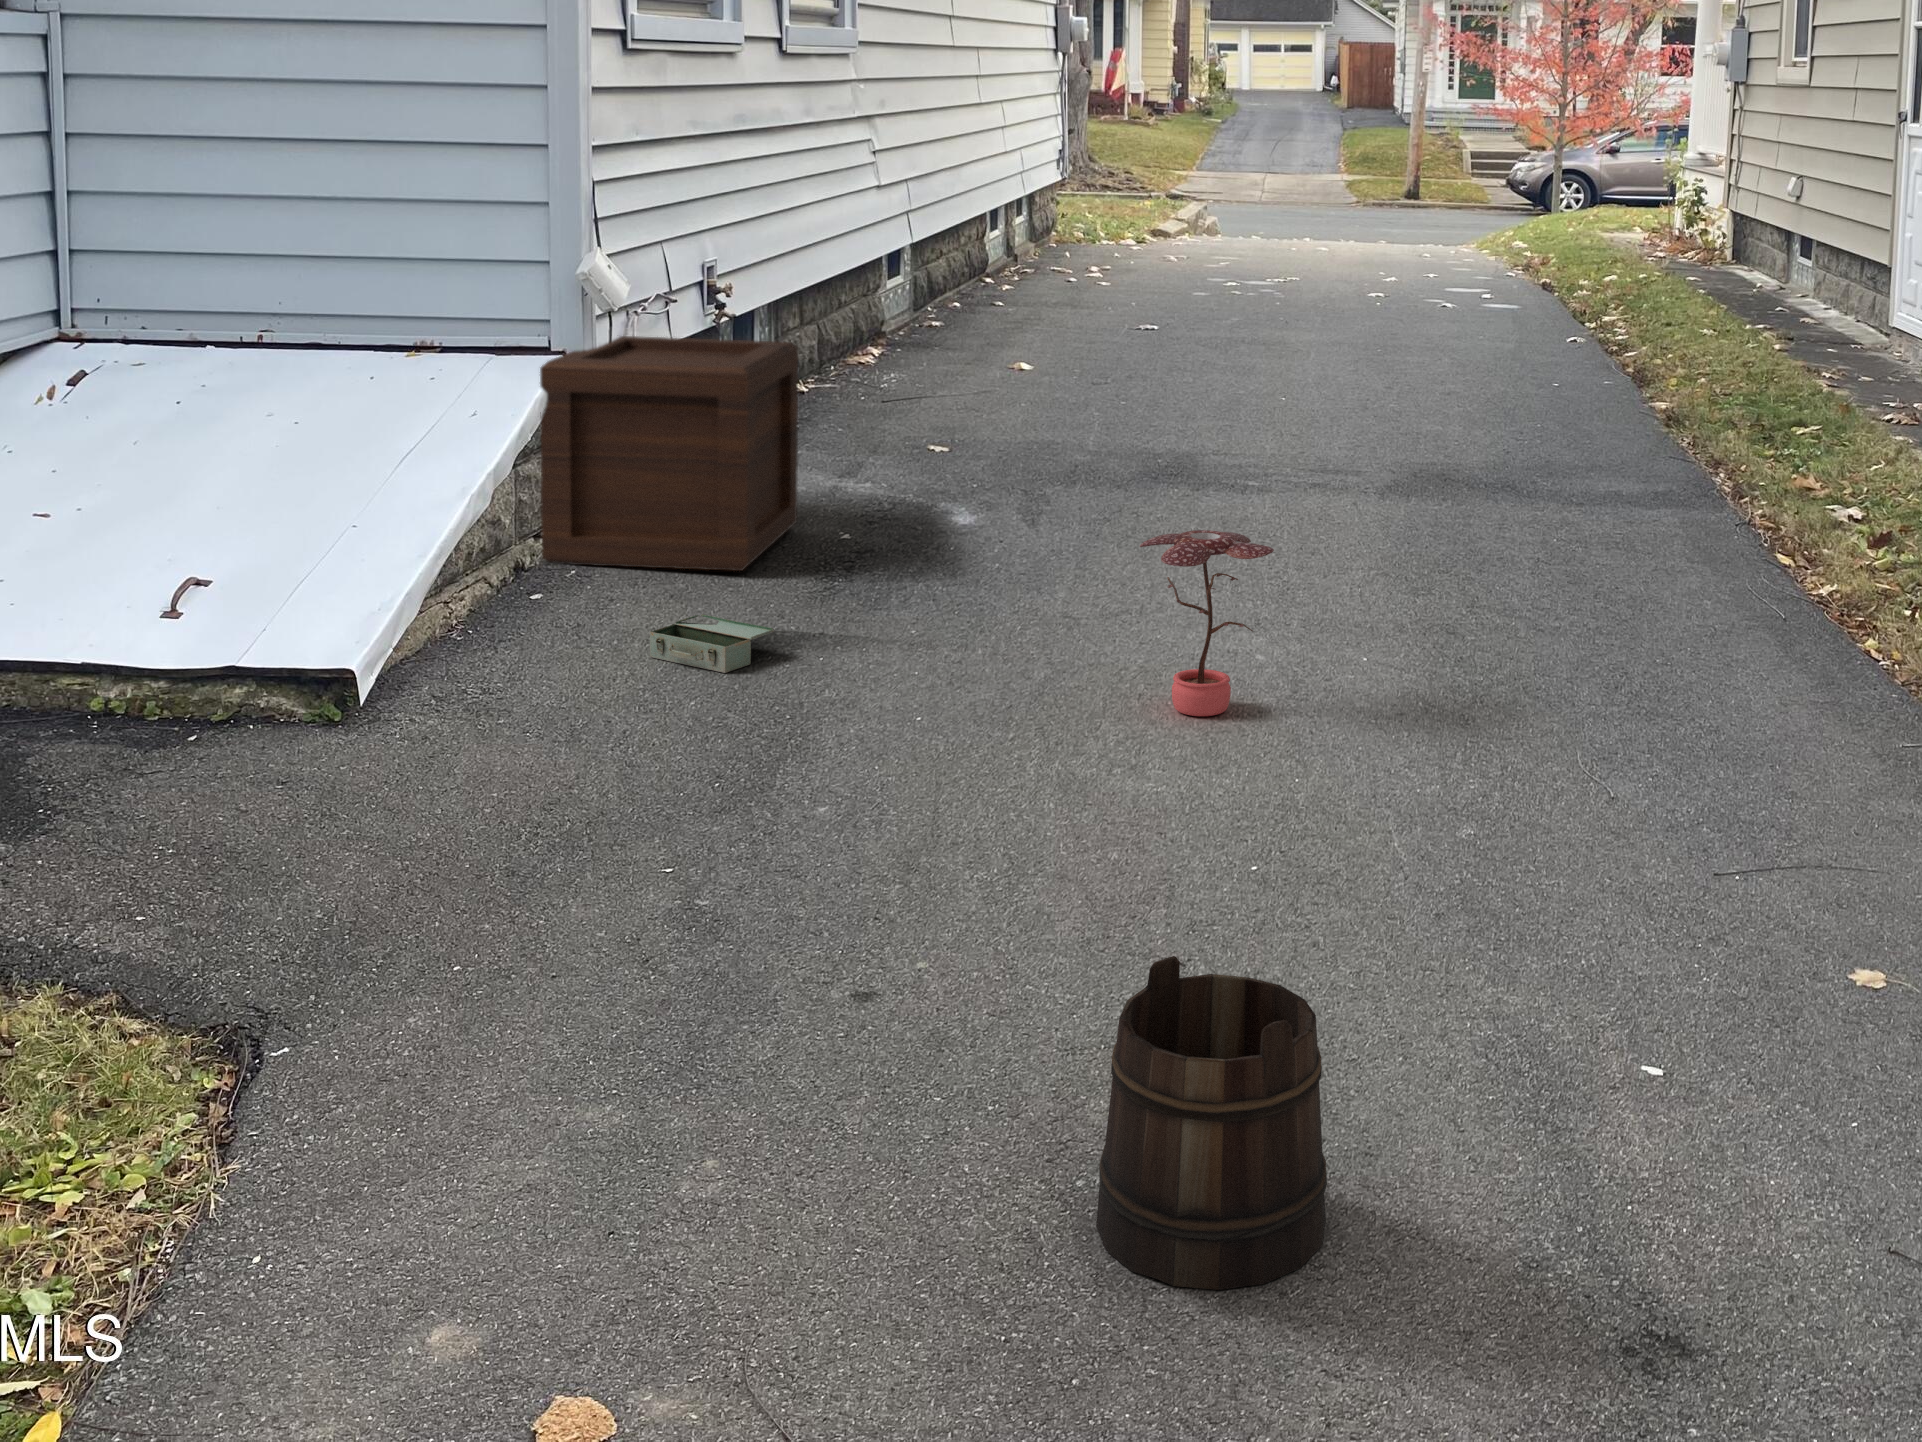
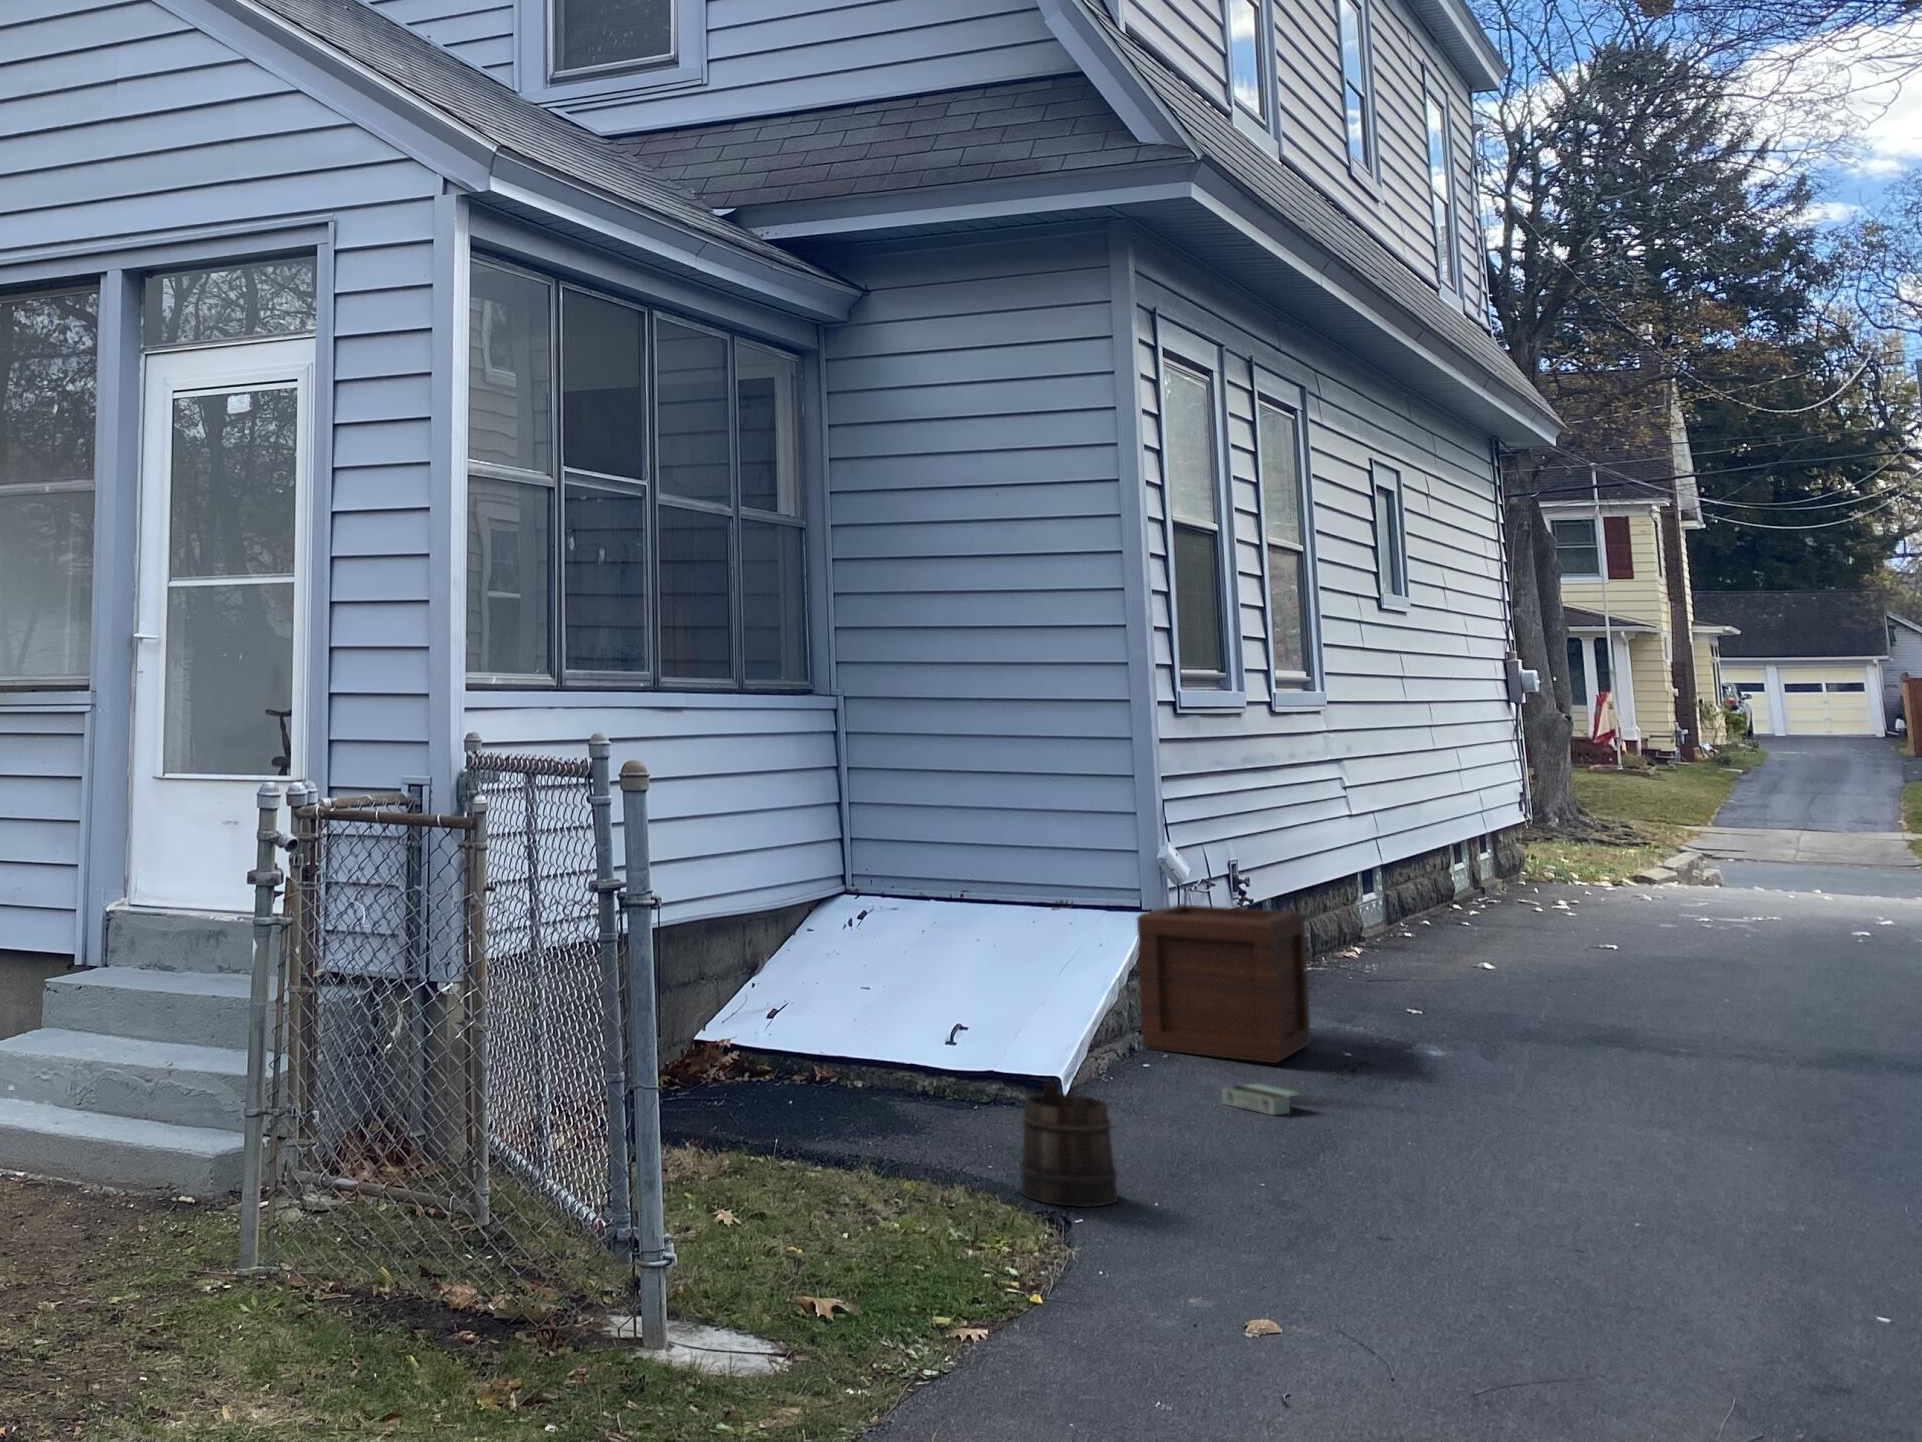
potted plant: present [1140,530,1274,716] -> none [1558,1037,1658,1168]
bucket: present [1096,956,1327,1290] -> present [1020,1083,1118,1207]

